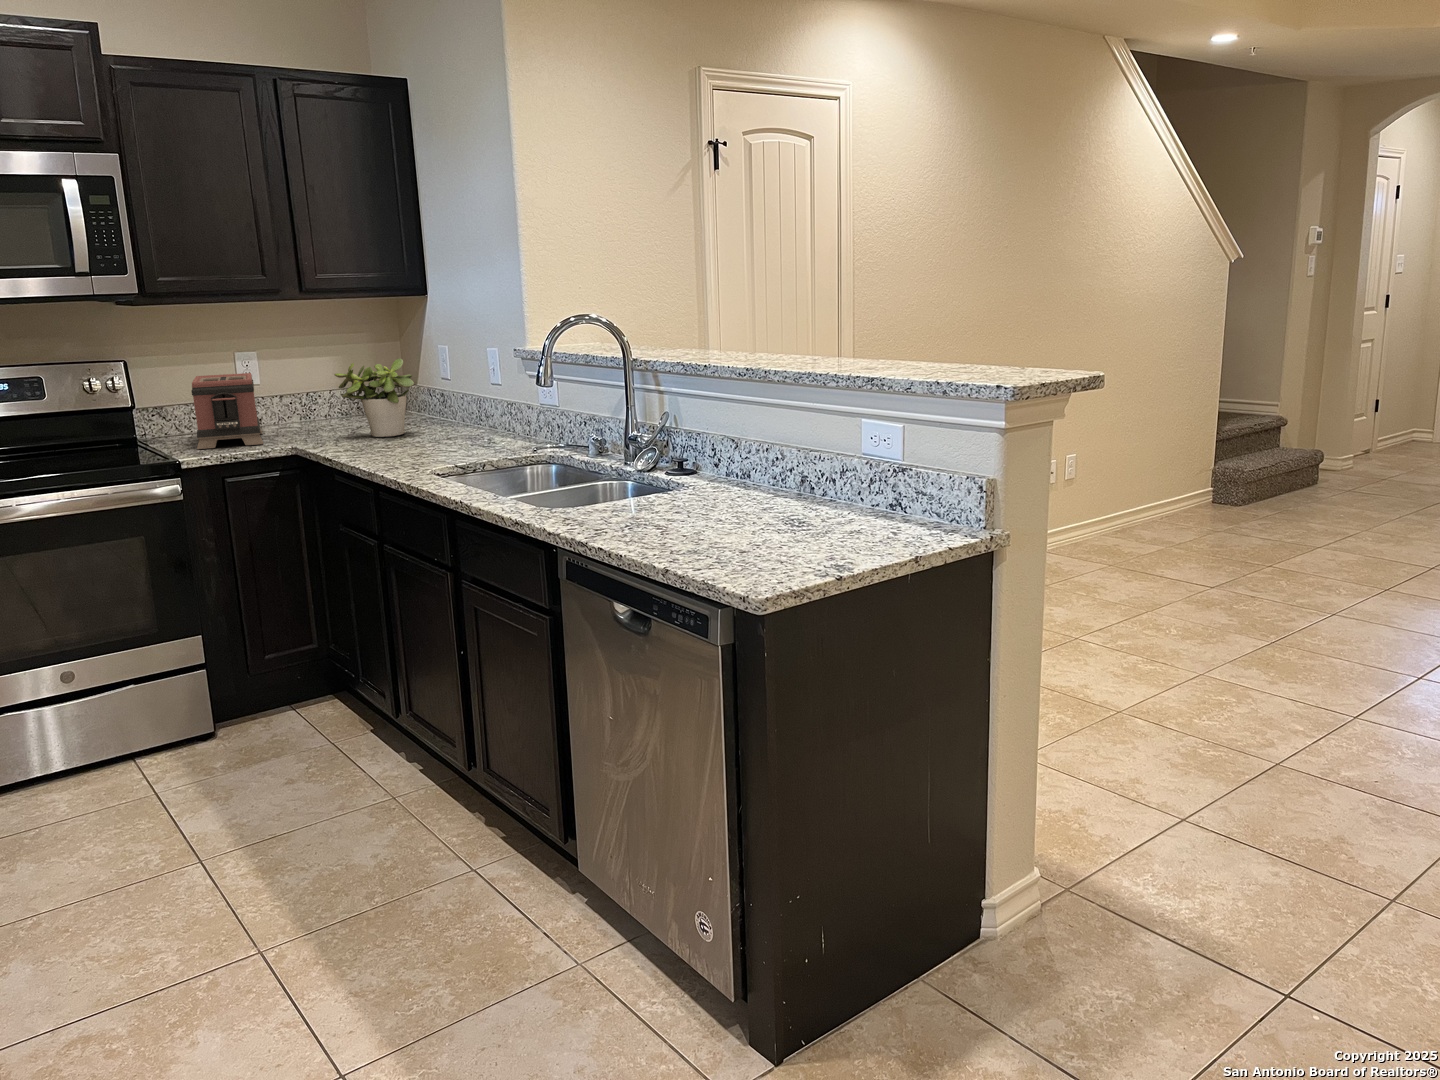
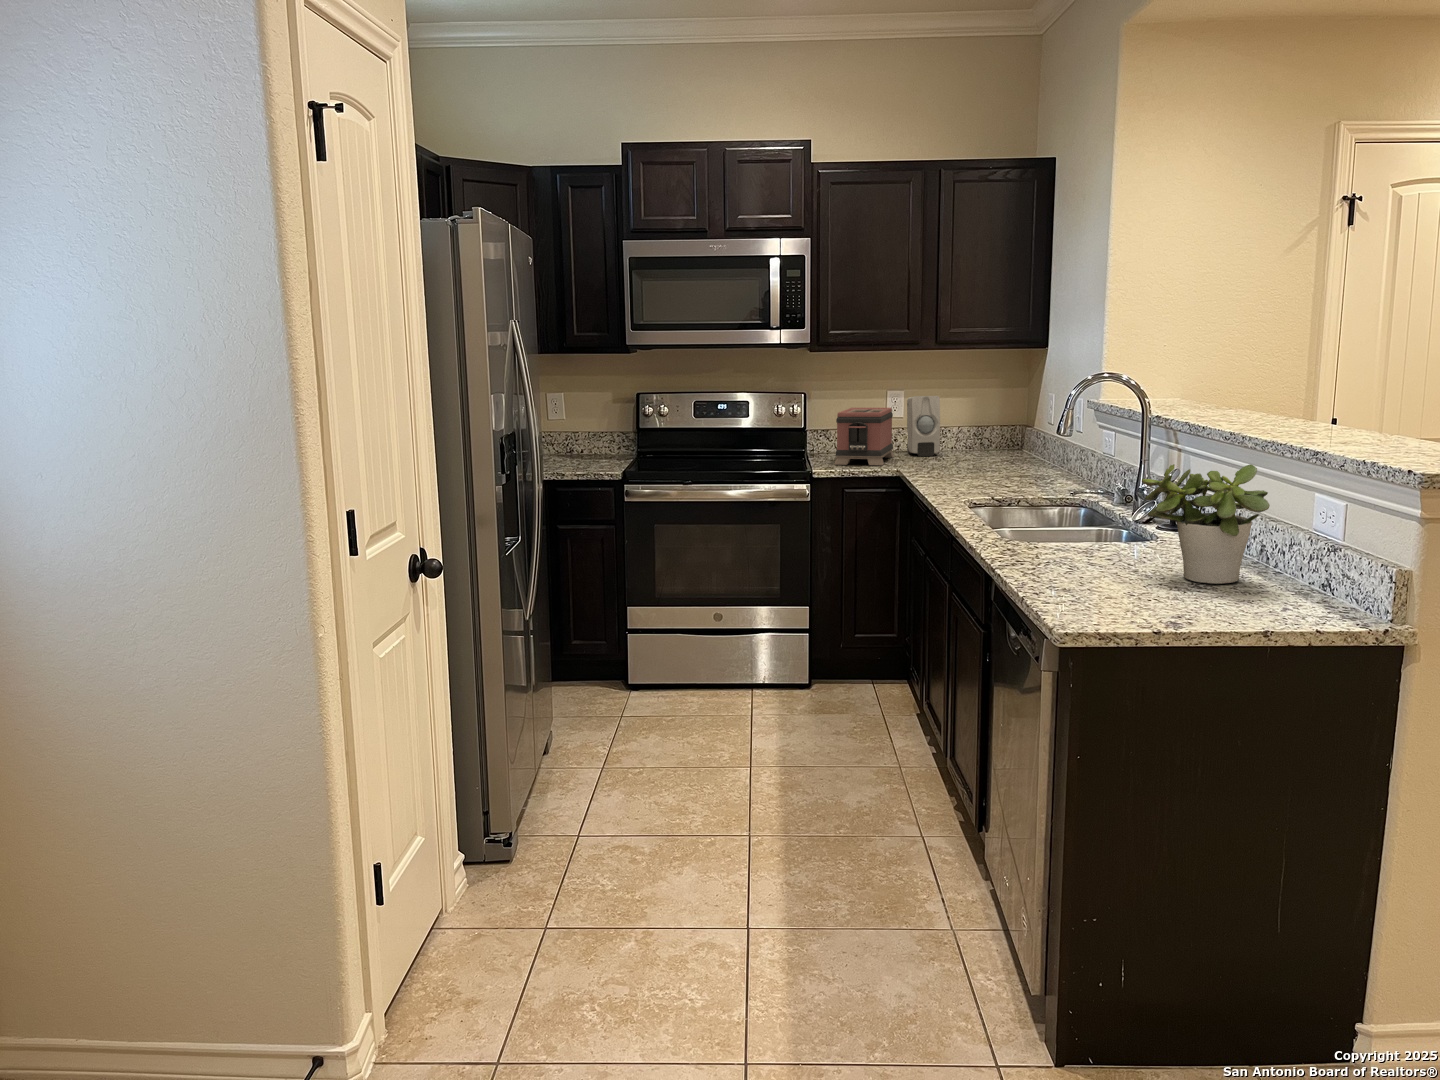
soap dispenser: none [261,356,317,429] -> present [907,396,940,456]
potted plant: present [334,358,414,437] -> present [1142,464,1270,584]

